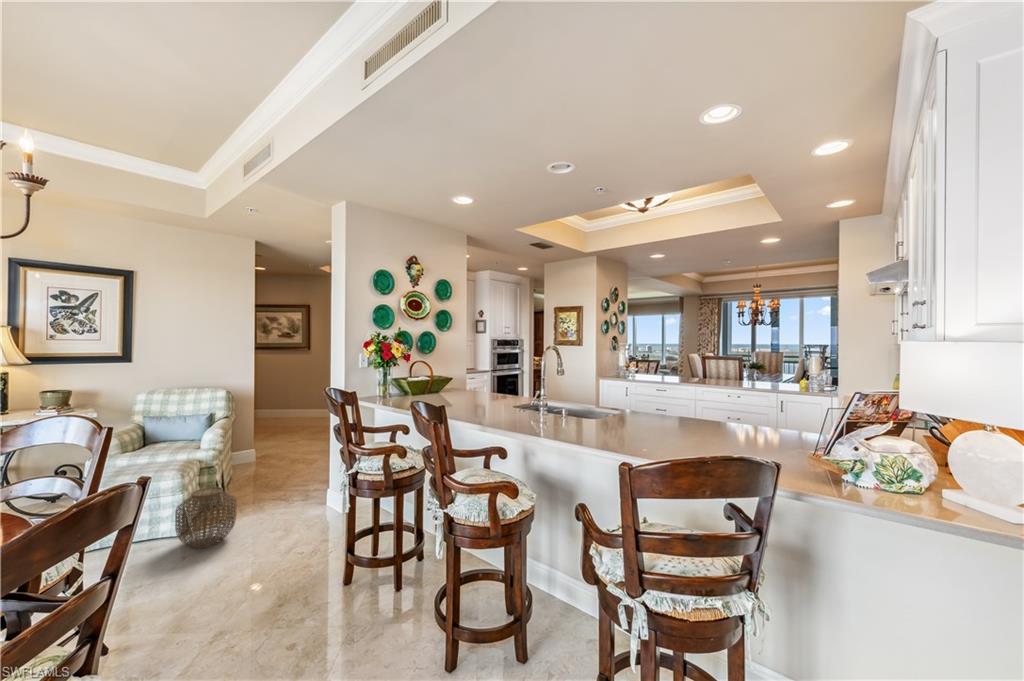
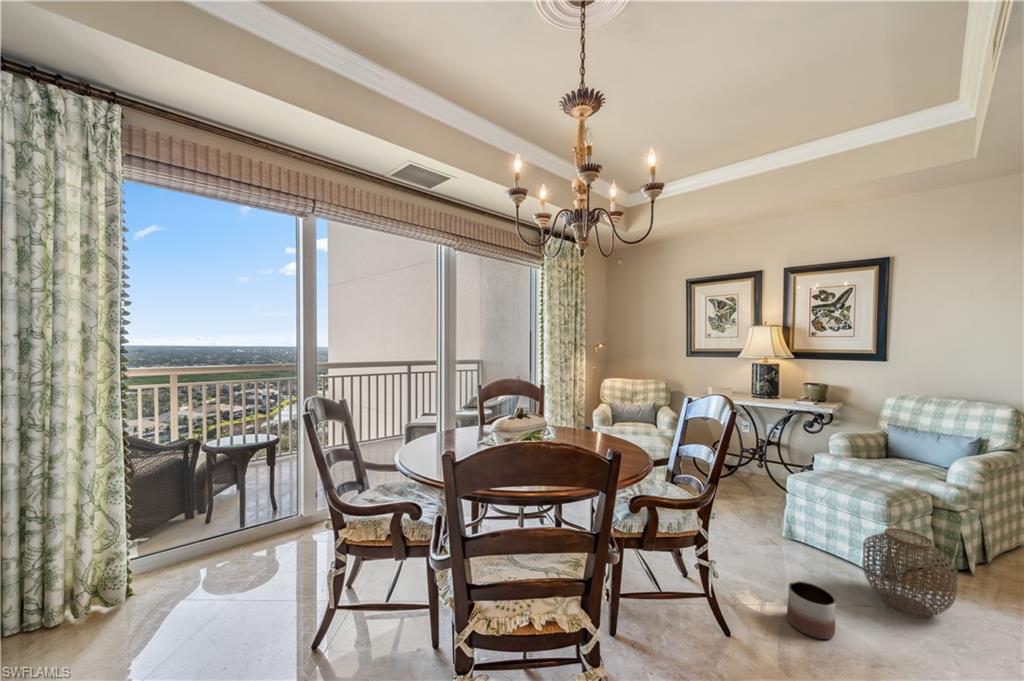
planter: none [144,558,186,604] -> present [787,581,836,639]

